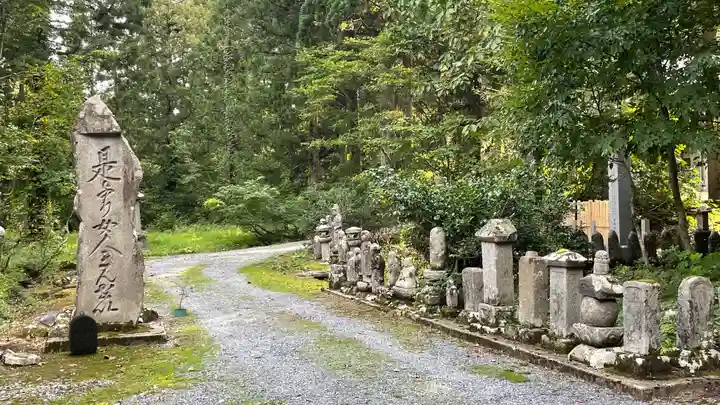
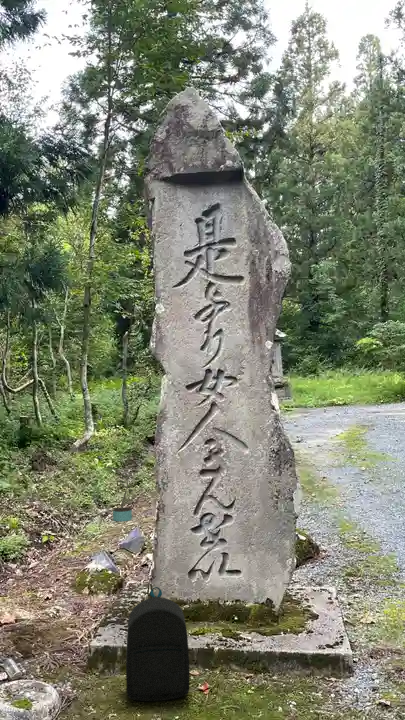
potted plant: present [171,276,193,317] -> present [105,459,139,521]

